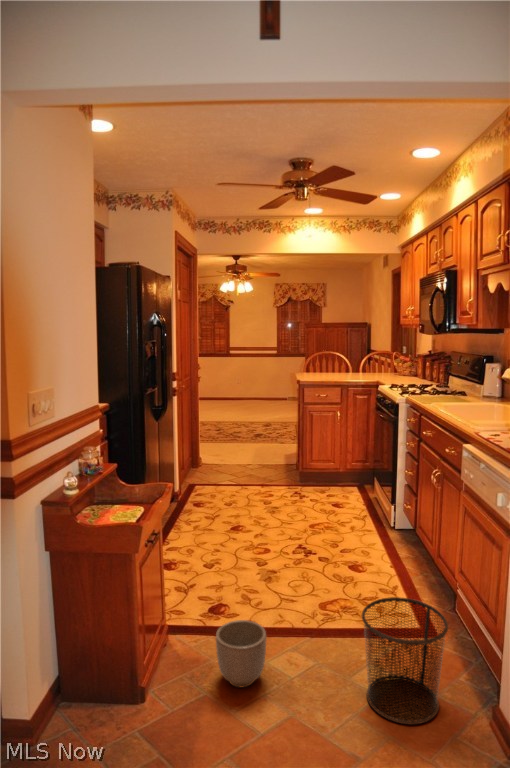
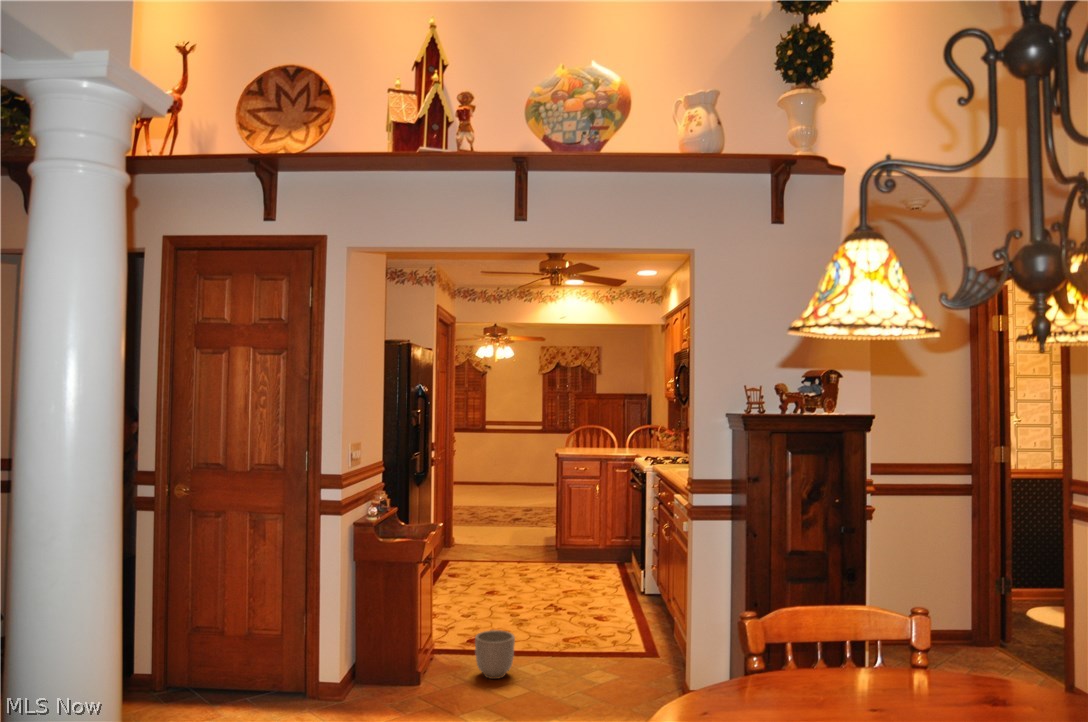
waste bin: present [361,597,448,724] -> none [587,608,650,695]

